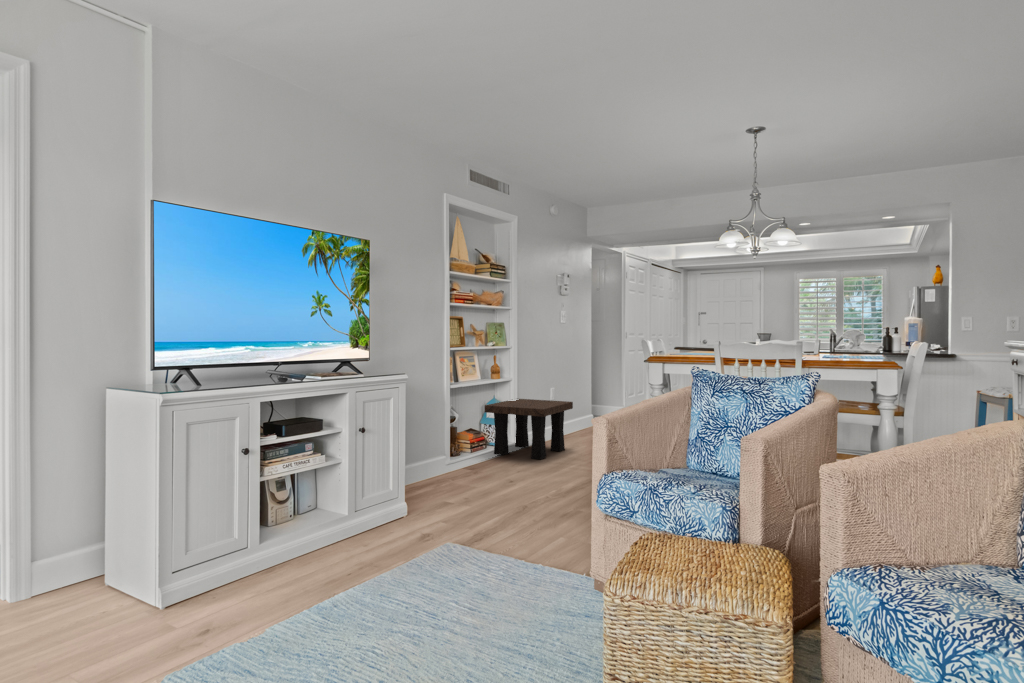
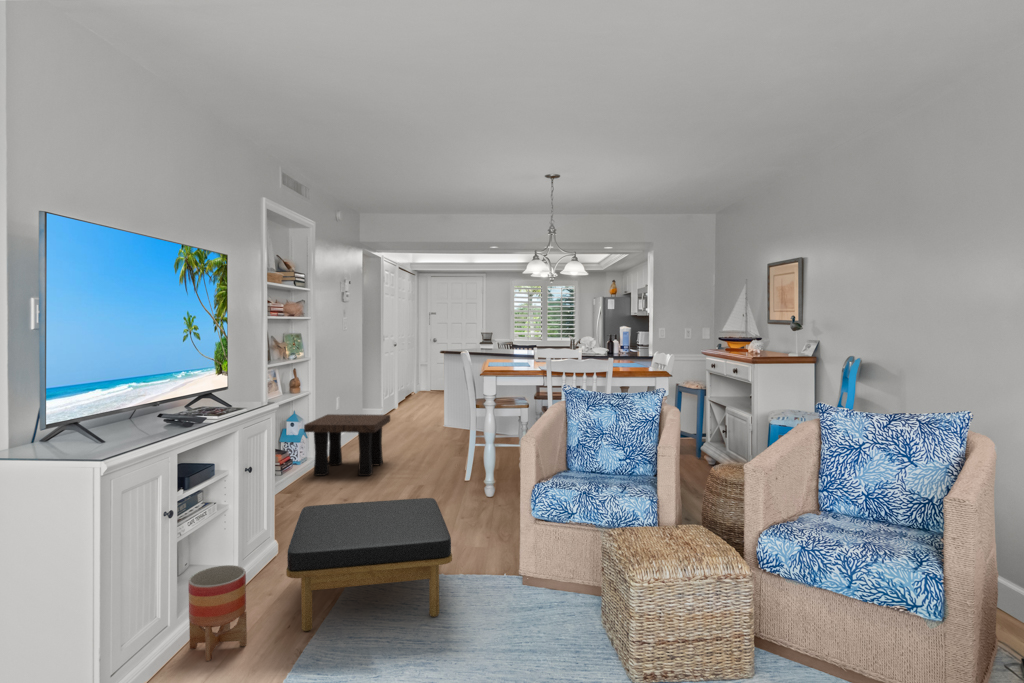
ottoman: none [336,471,523,598] -> present [286,498,452,631]
planter: none [257,509,307,590] -> present [188,565,247,661]

